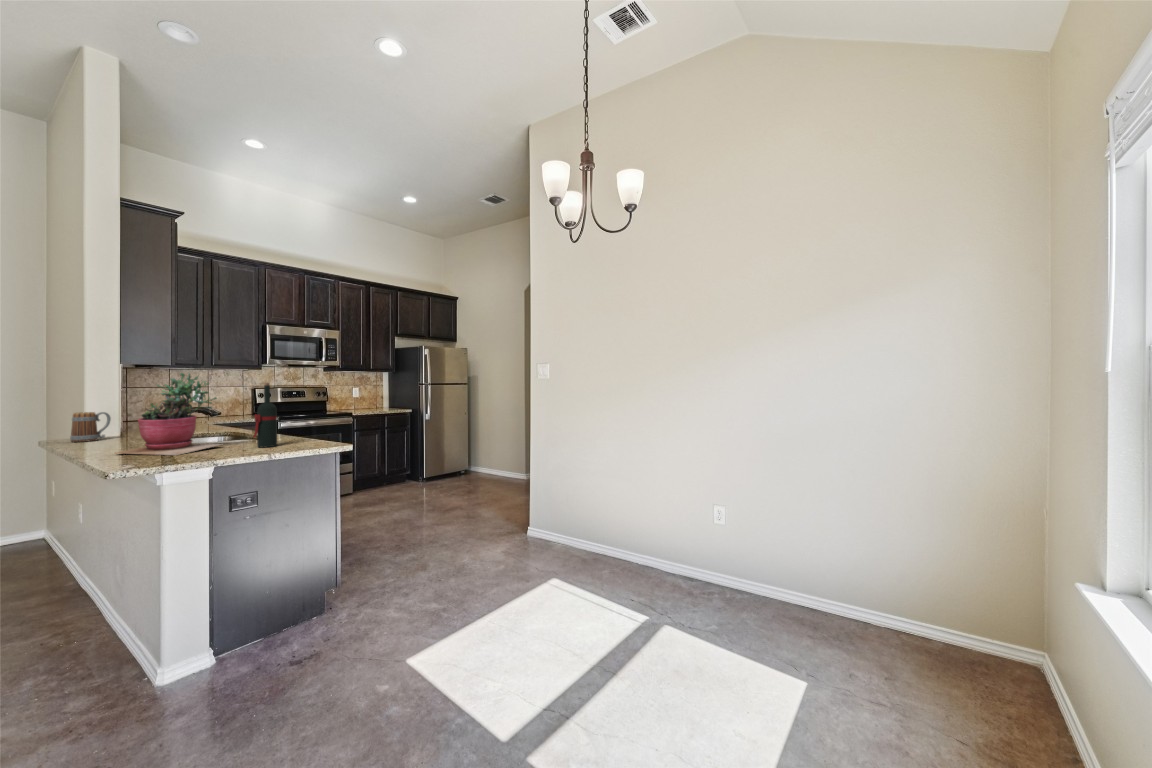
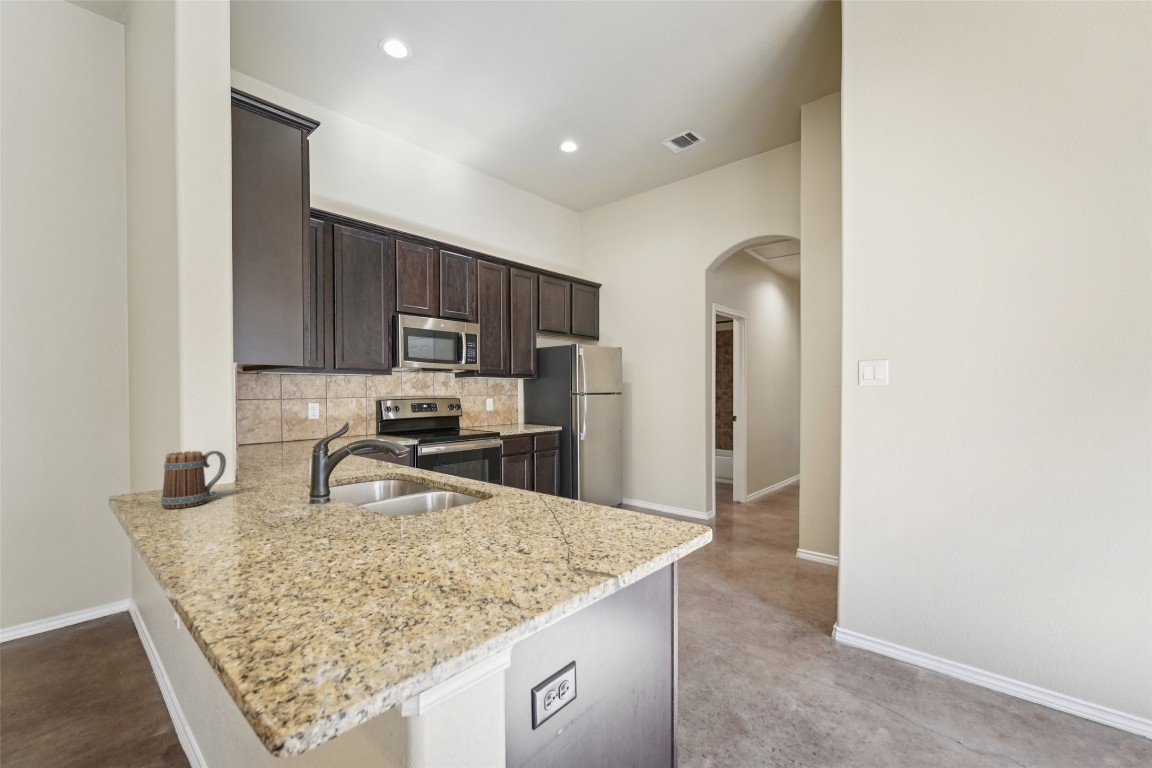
succulent plant: present [118,373,220,455] -> none [259,378,469,588]
wine bottle: present [254,383,277,447] -> none [541,399,580,546]

